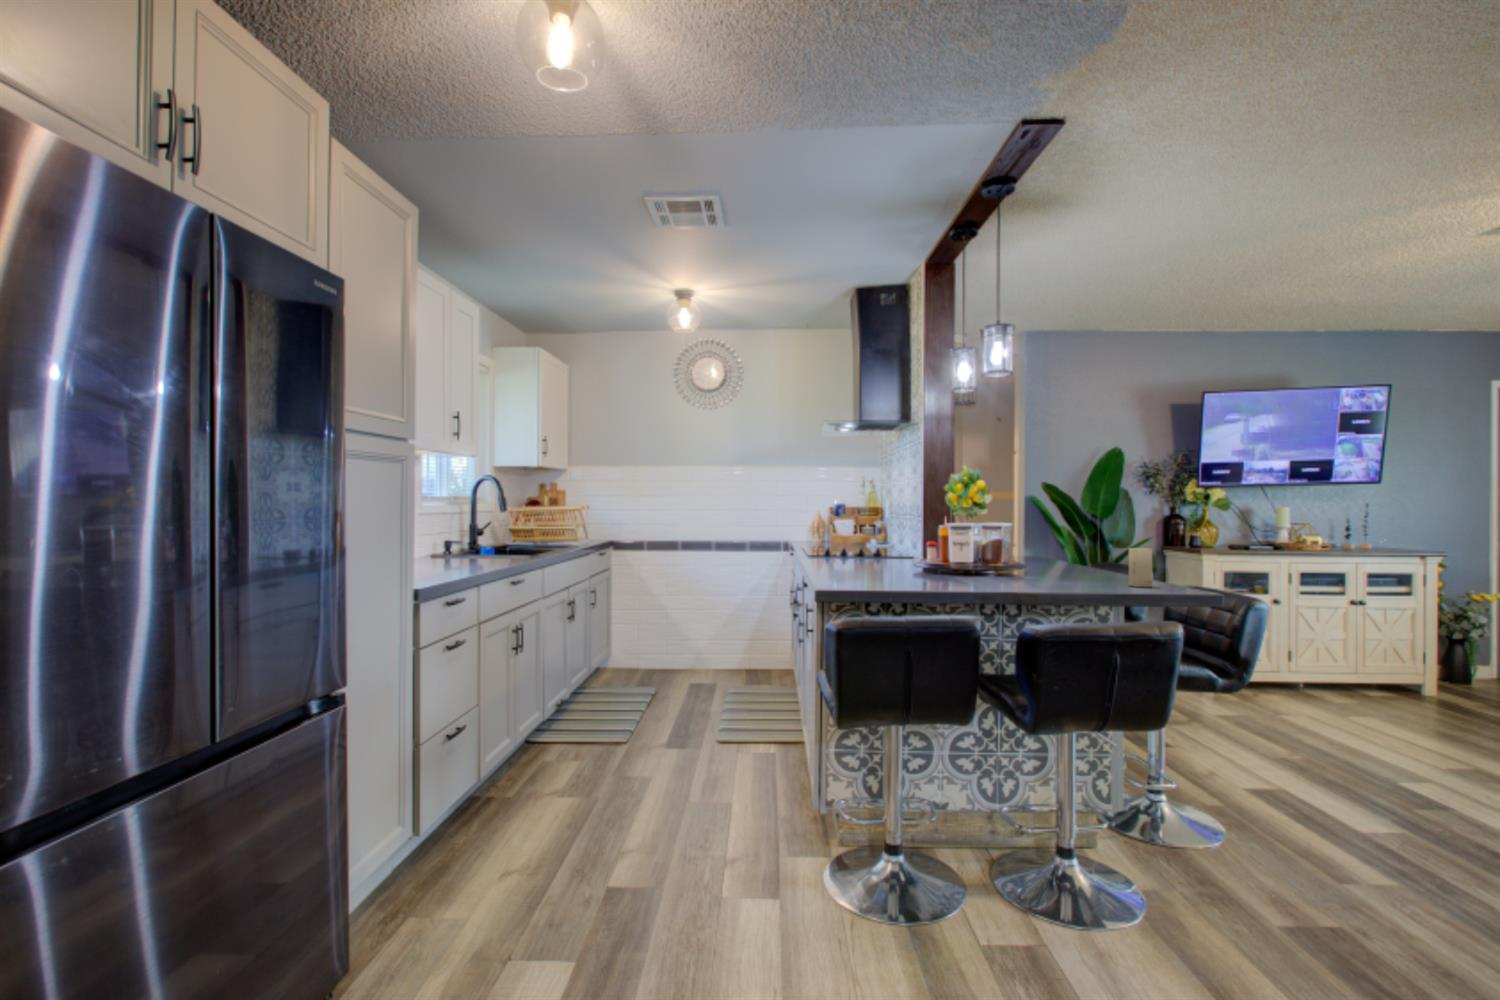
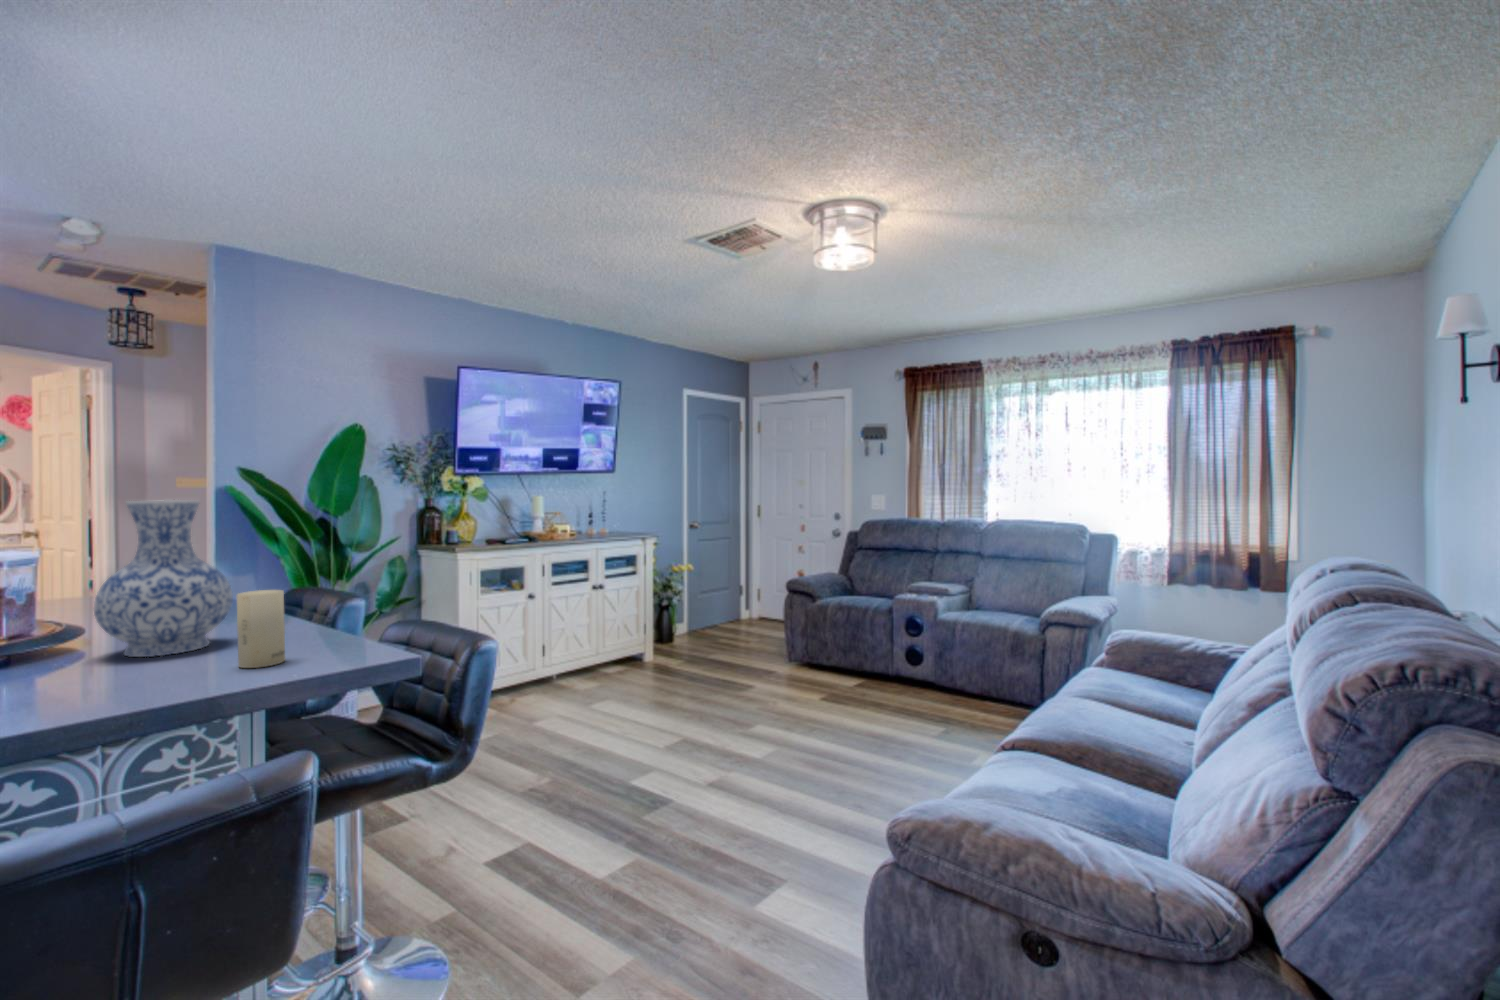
vase: none [1049,501,1110,579] -> present [94,500,233,657]

